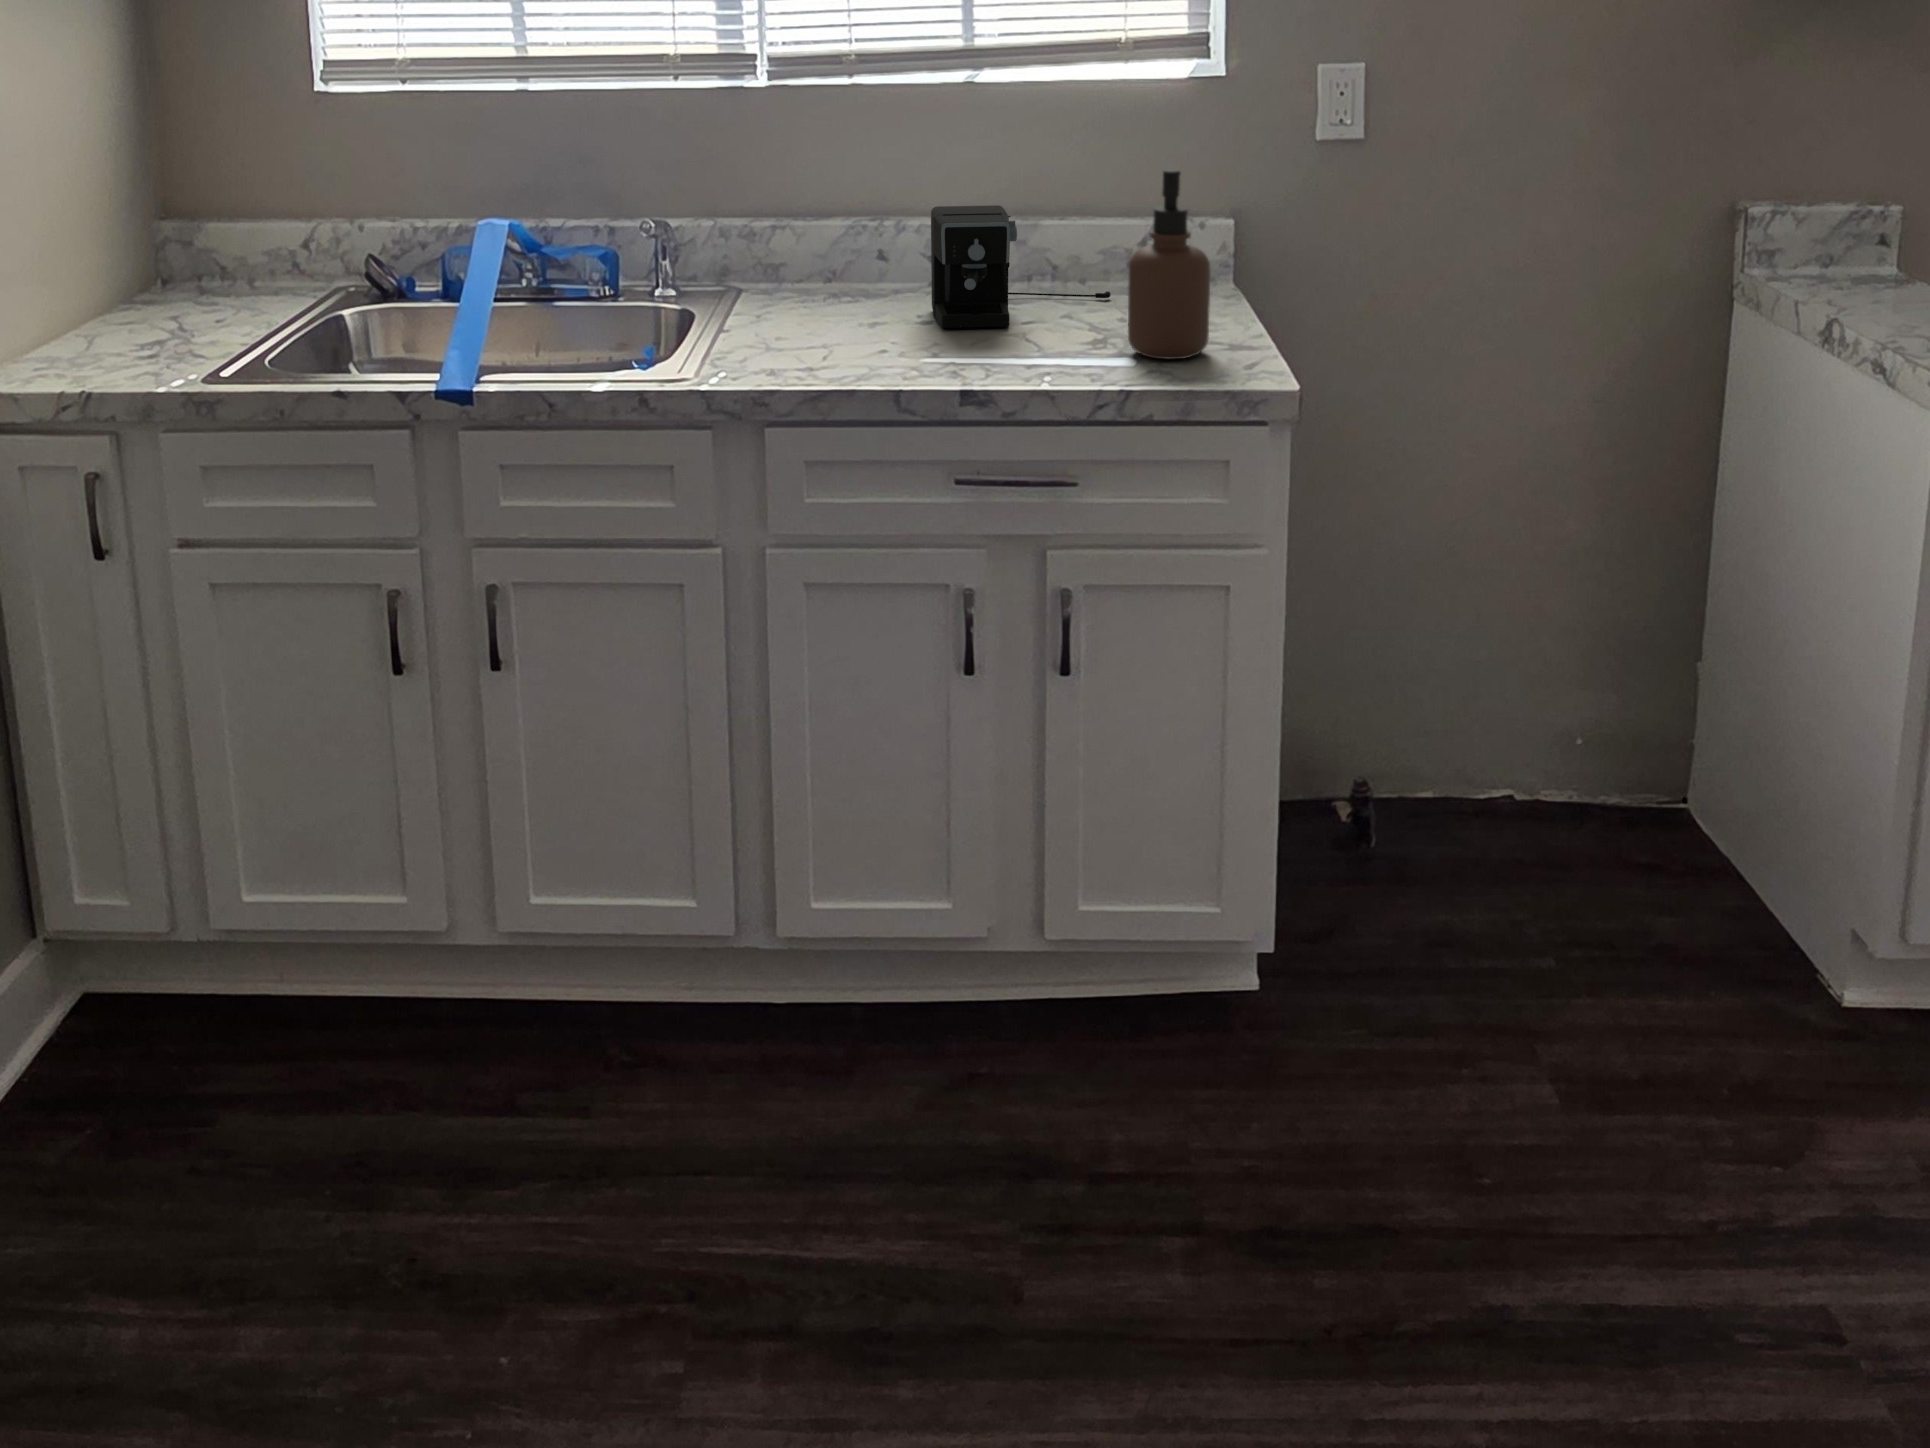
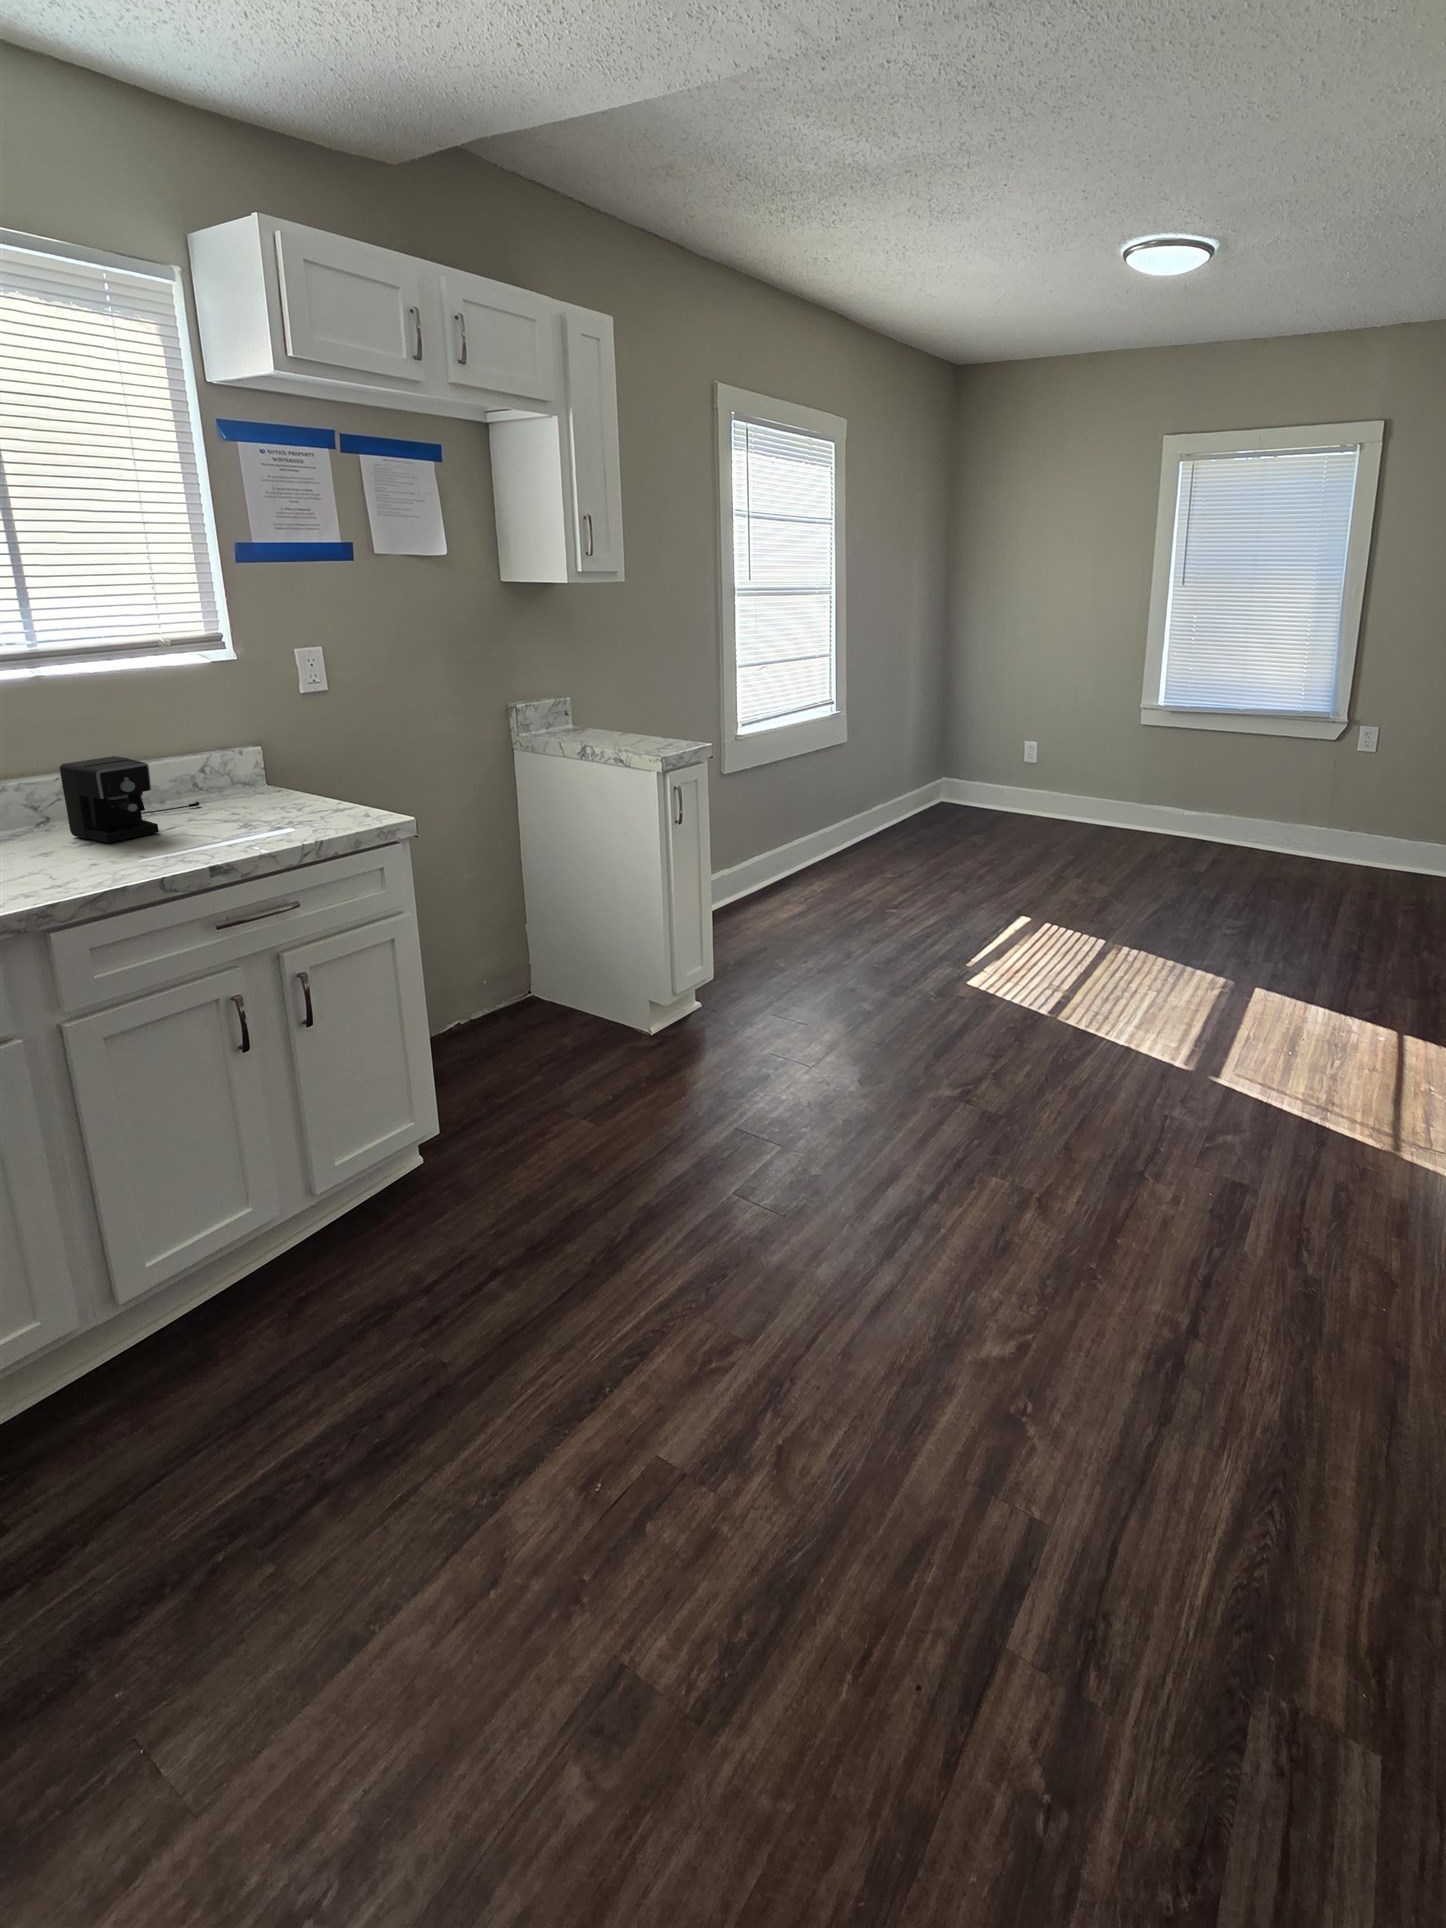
soap dispenser: present [1128,169,1210,359] -> none [262,710,323,825]

